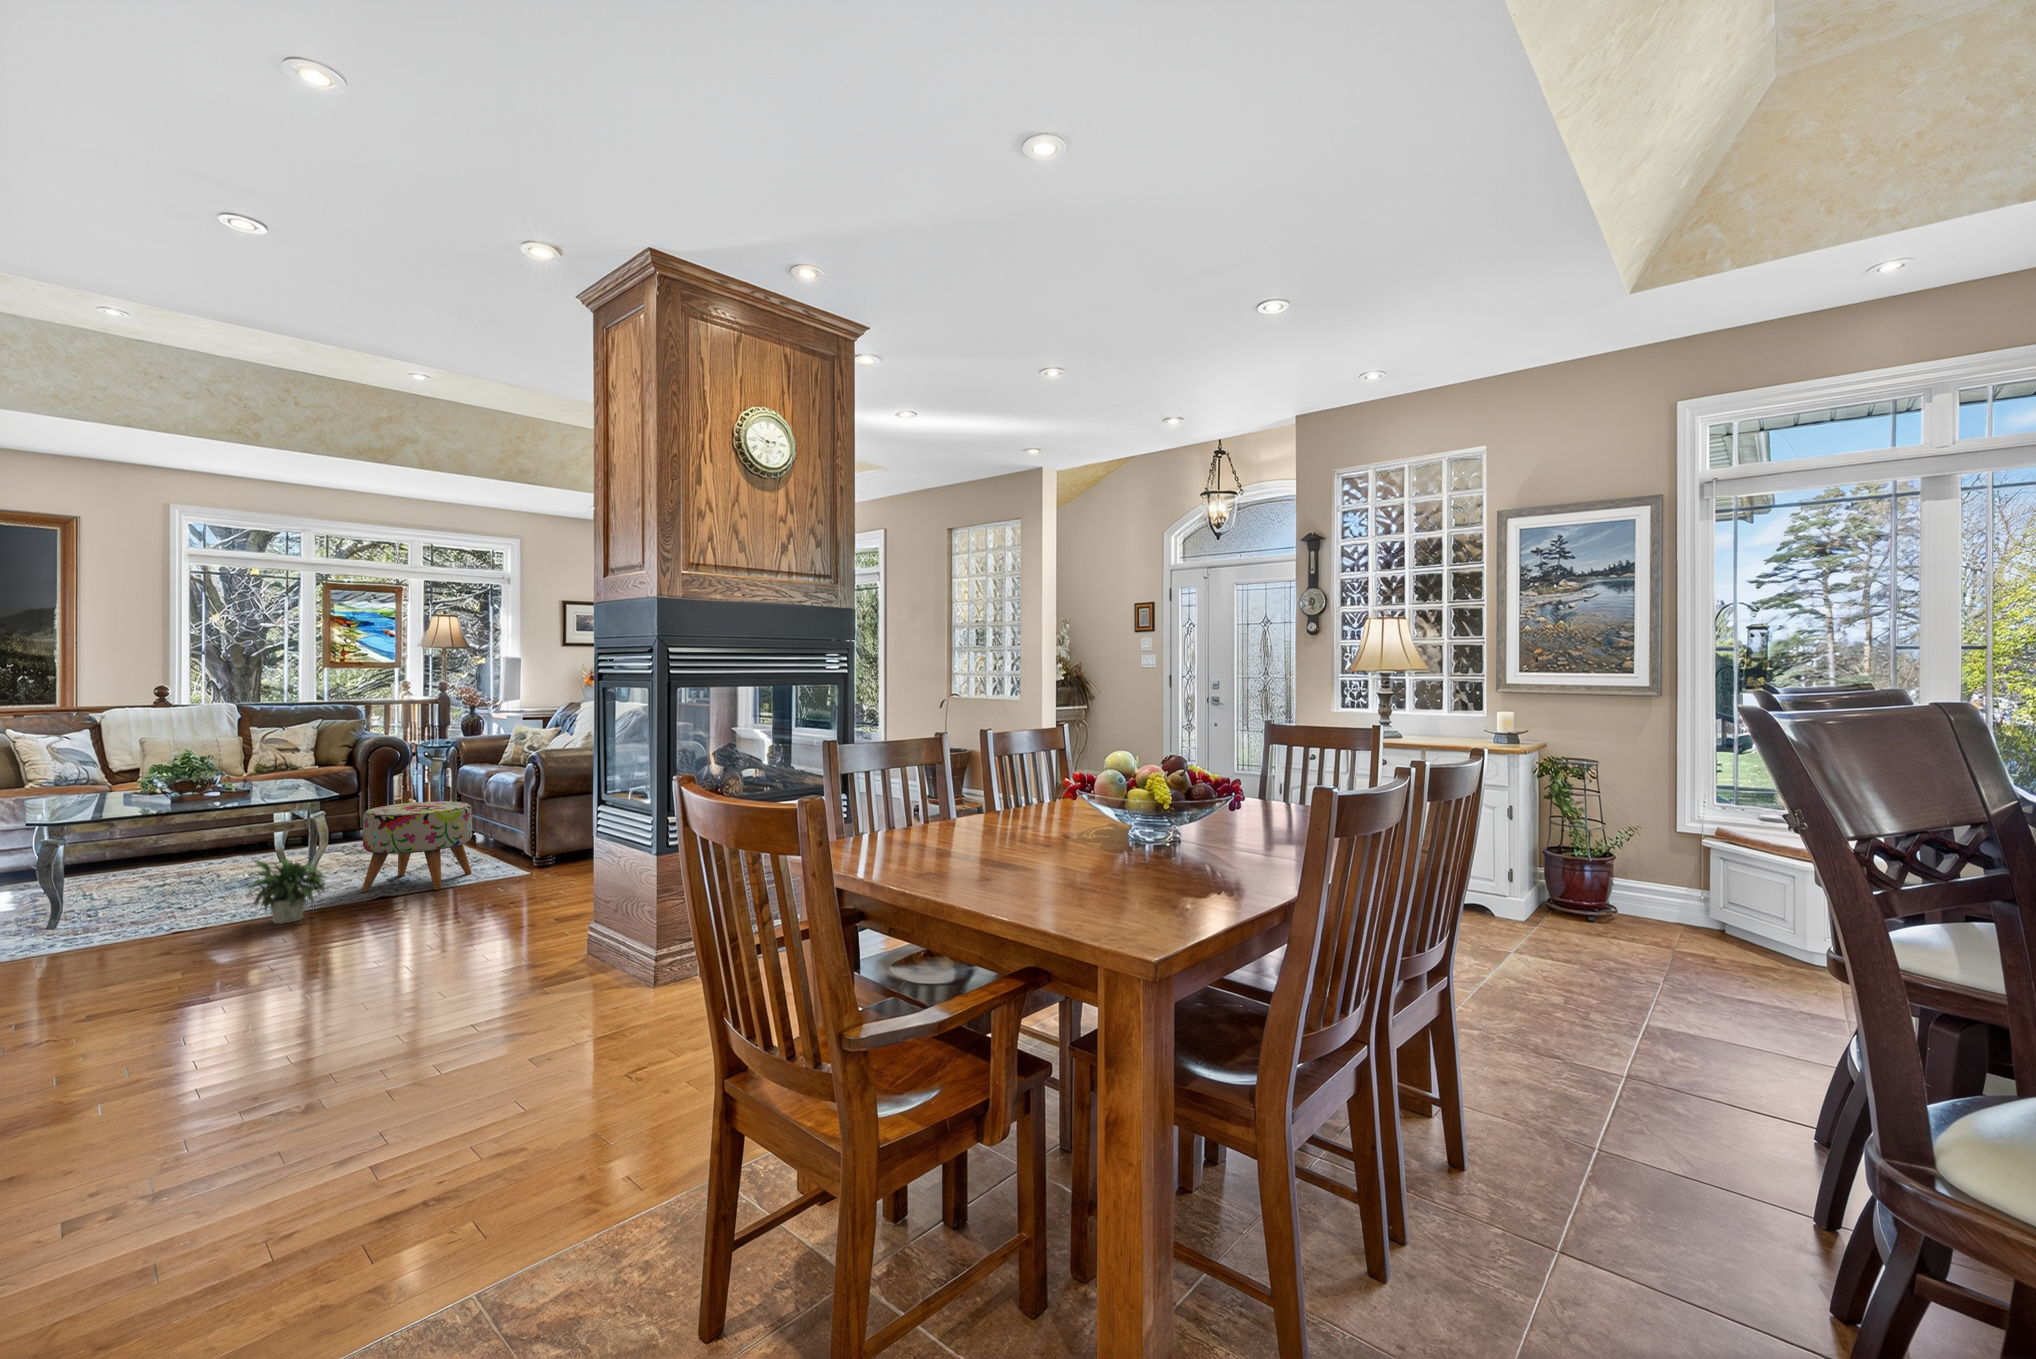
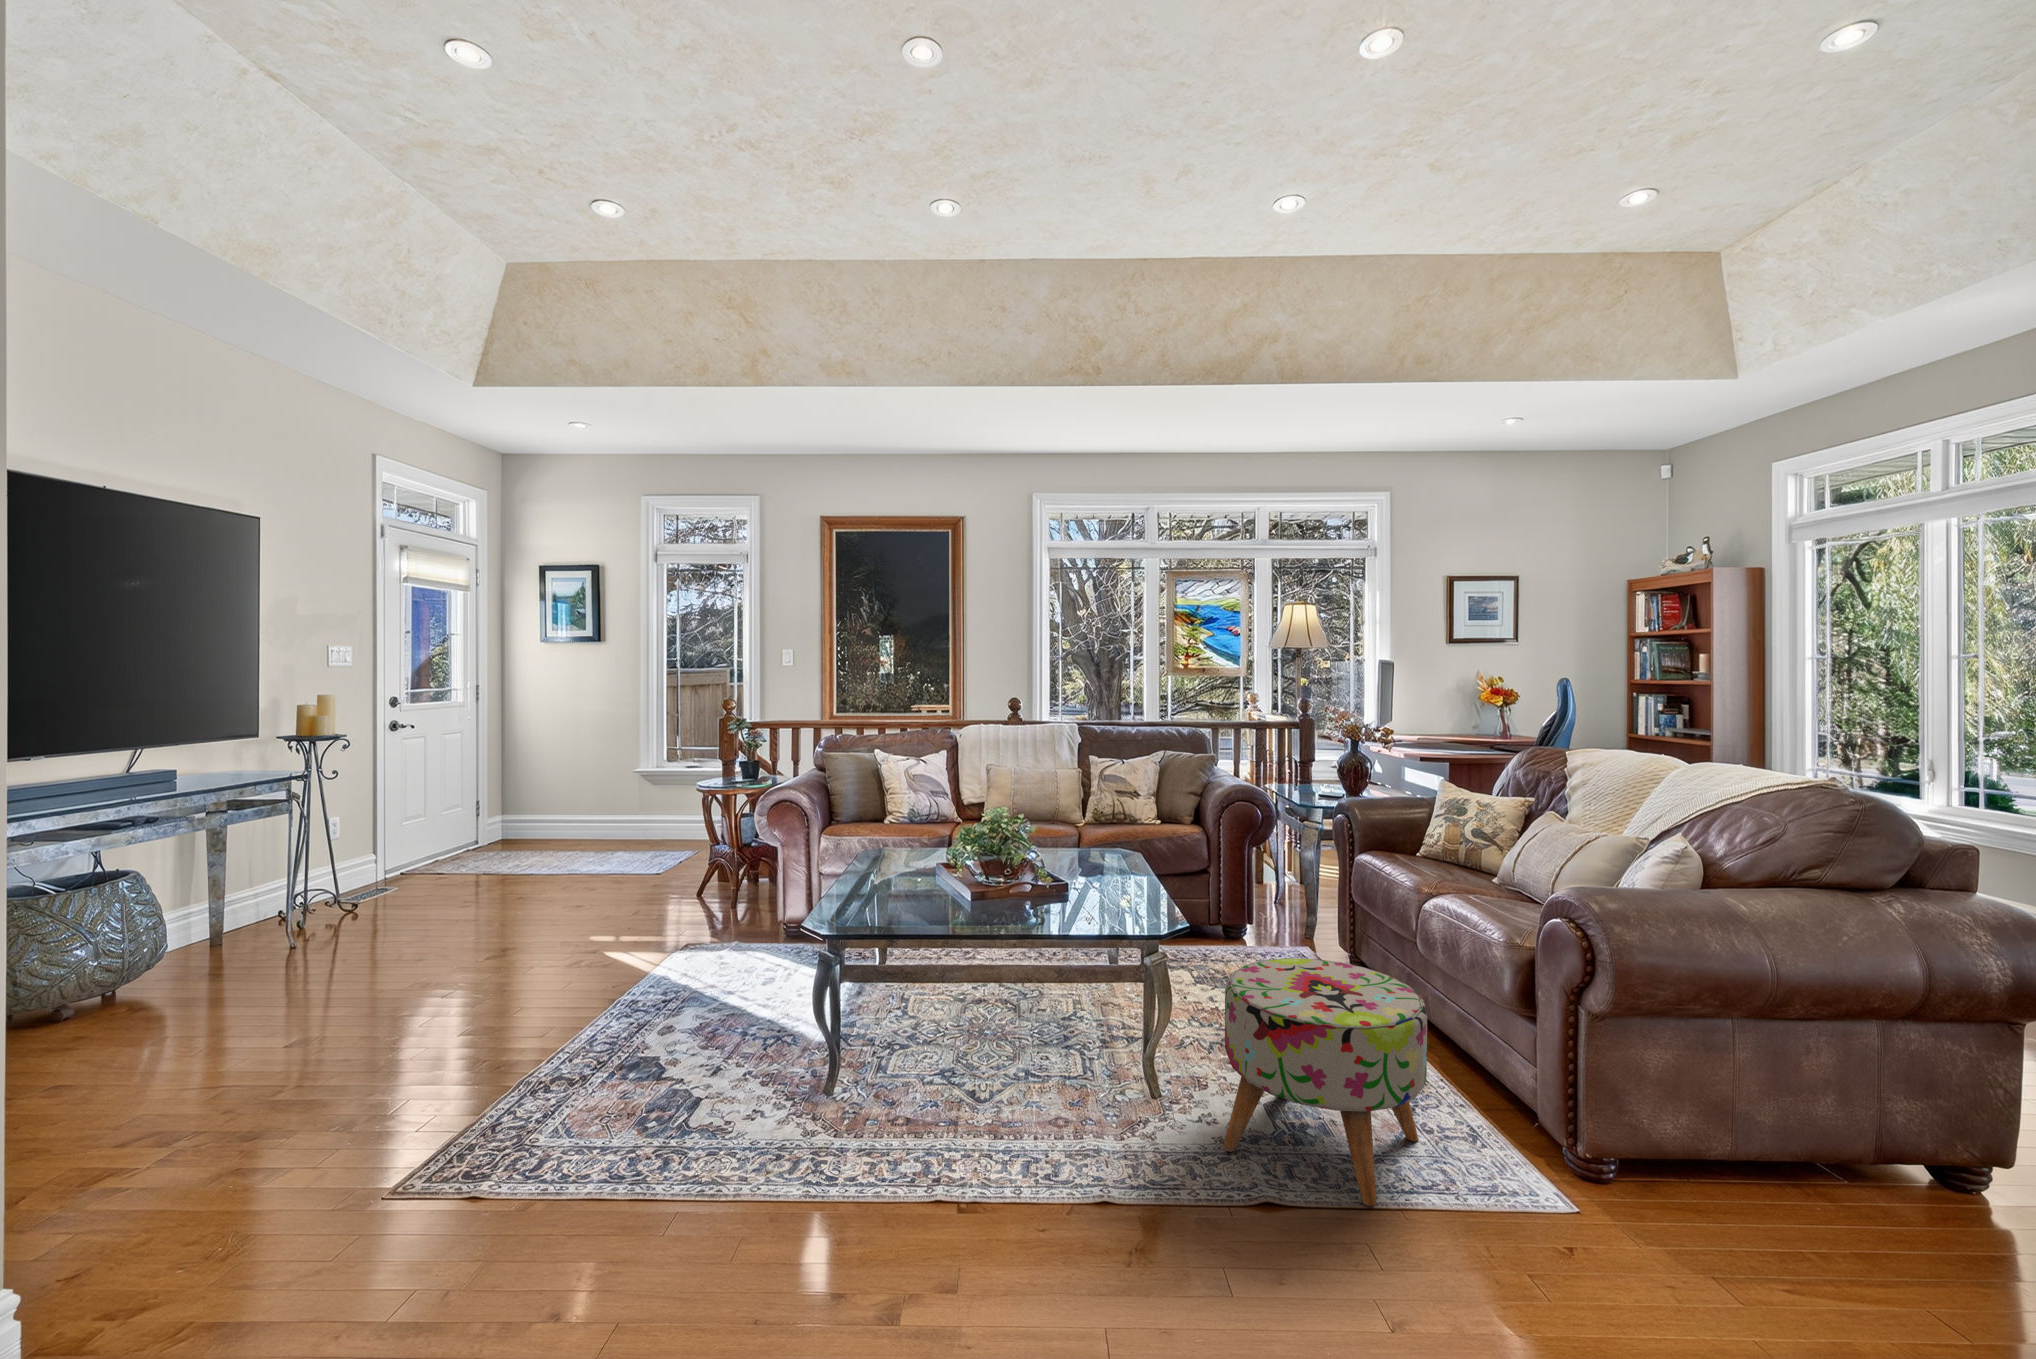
potted plant: present [249,857,325,923] -> none [1031,1083,1168,1258]

